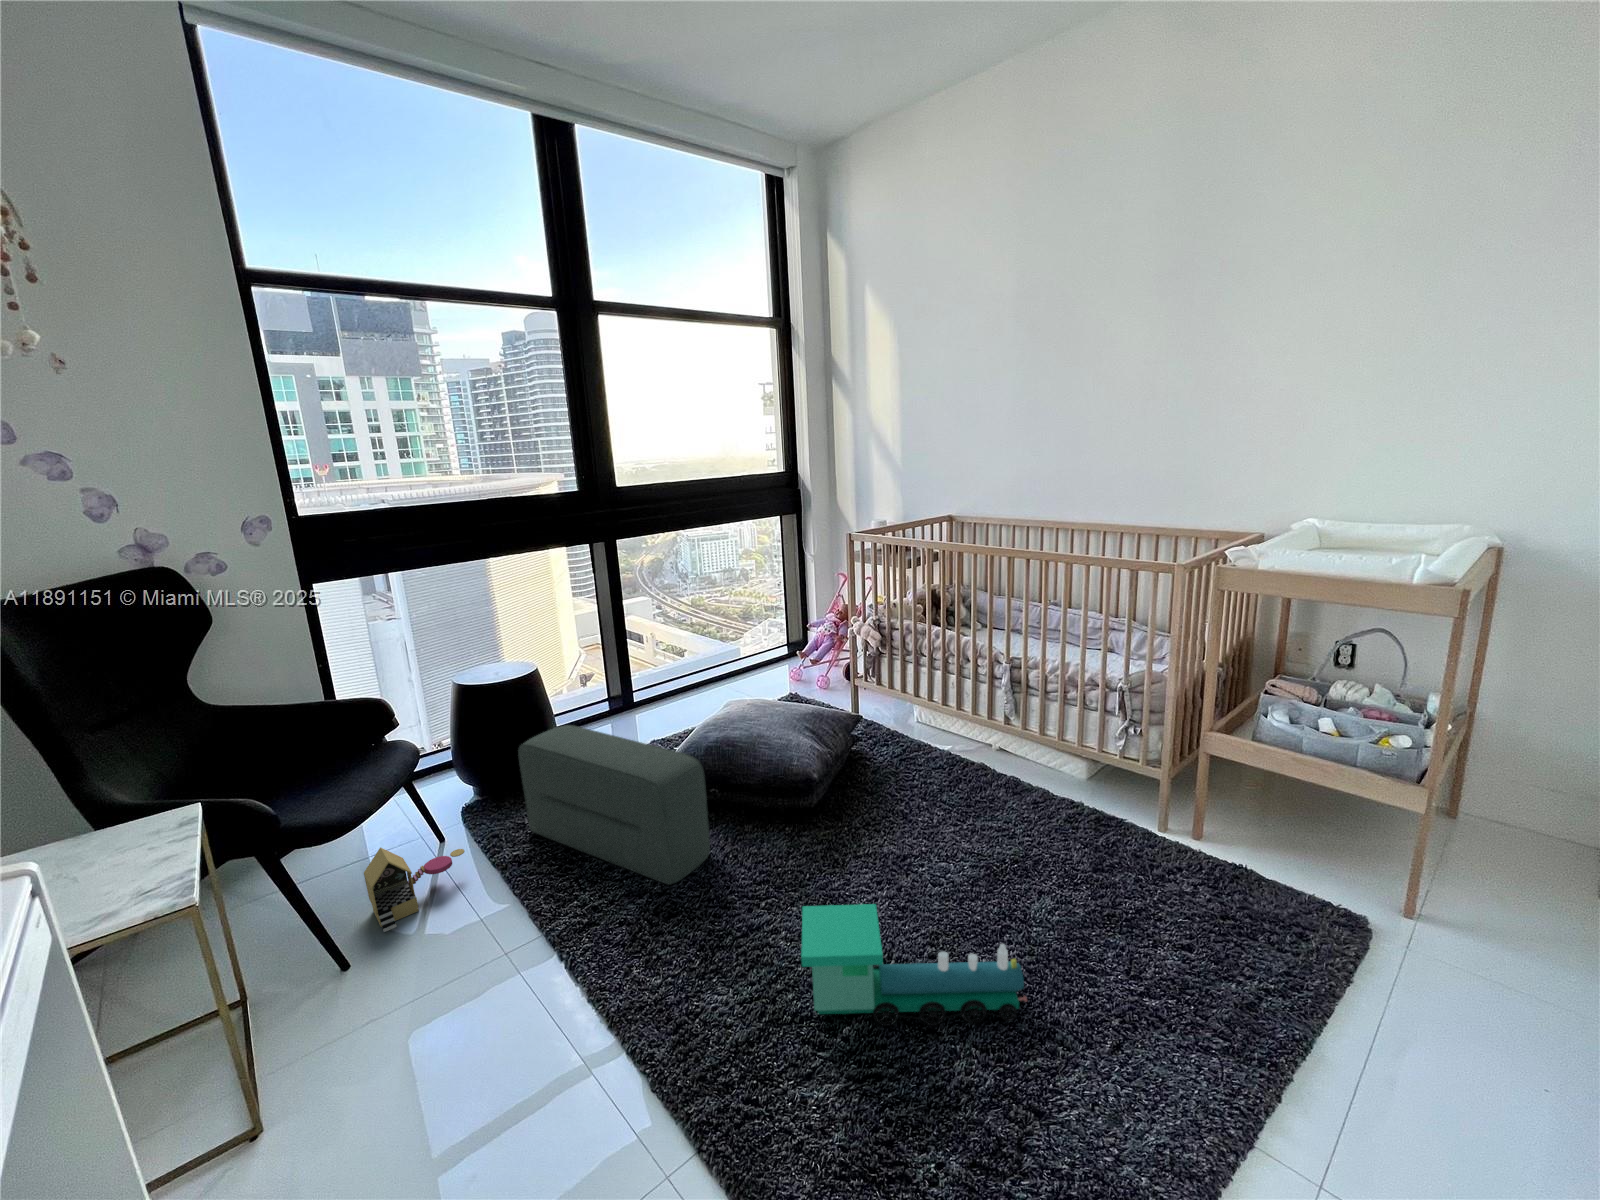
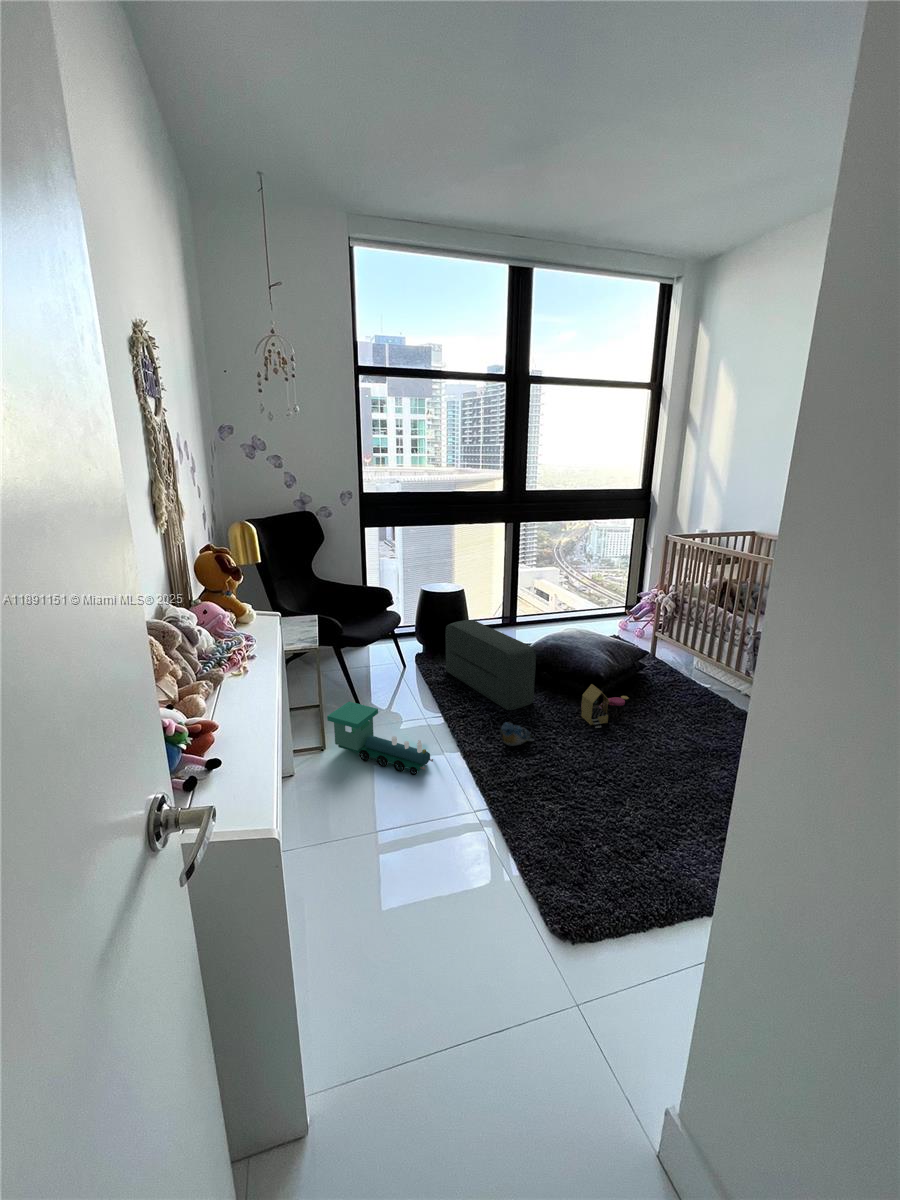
toy house: present [364,848,465,932] -> present [581,684,629,728]
toy train: present [801,904,1027,1026] -> present [327,702,433,775]
plush toy: none [676,918,742,967] -> present [501,722,534,746]

